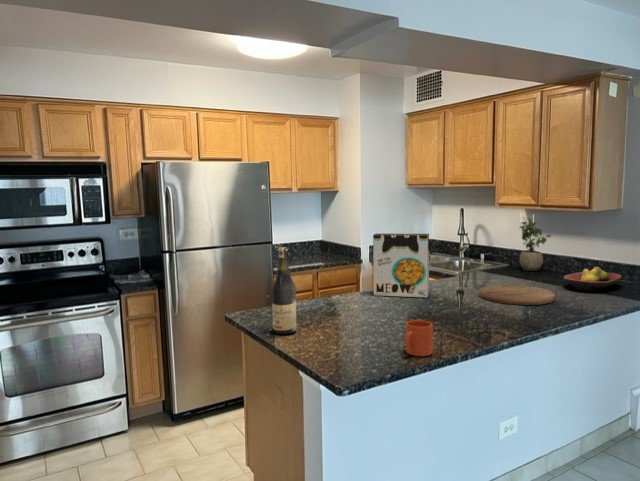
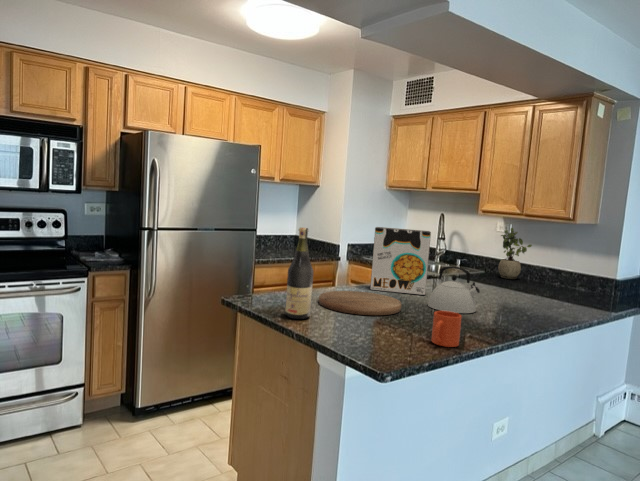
fruit bowl: present [563,267,622,291] -> none [548,277,600,299]
kettle: none [424,269,474,316] -> present [428,266,480,313]
cutting board: present [479,285,555,305] -> present [319,291,401,315]

